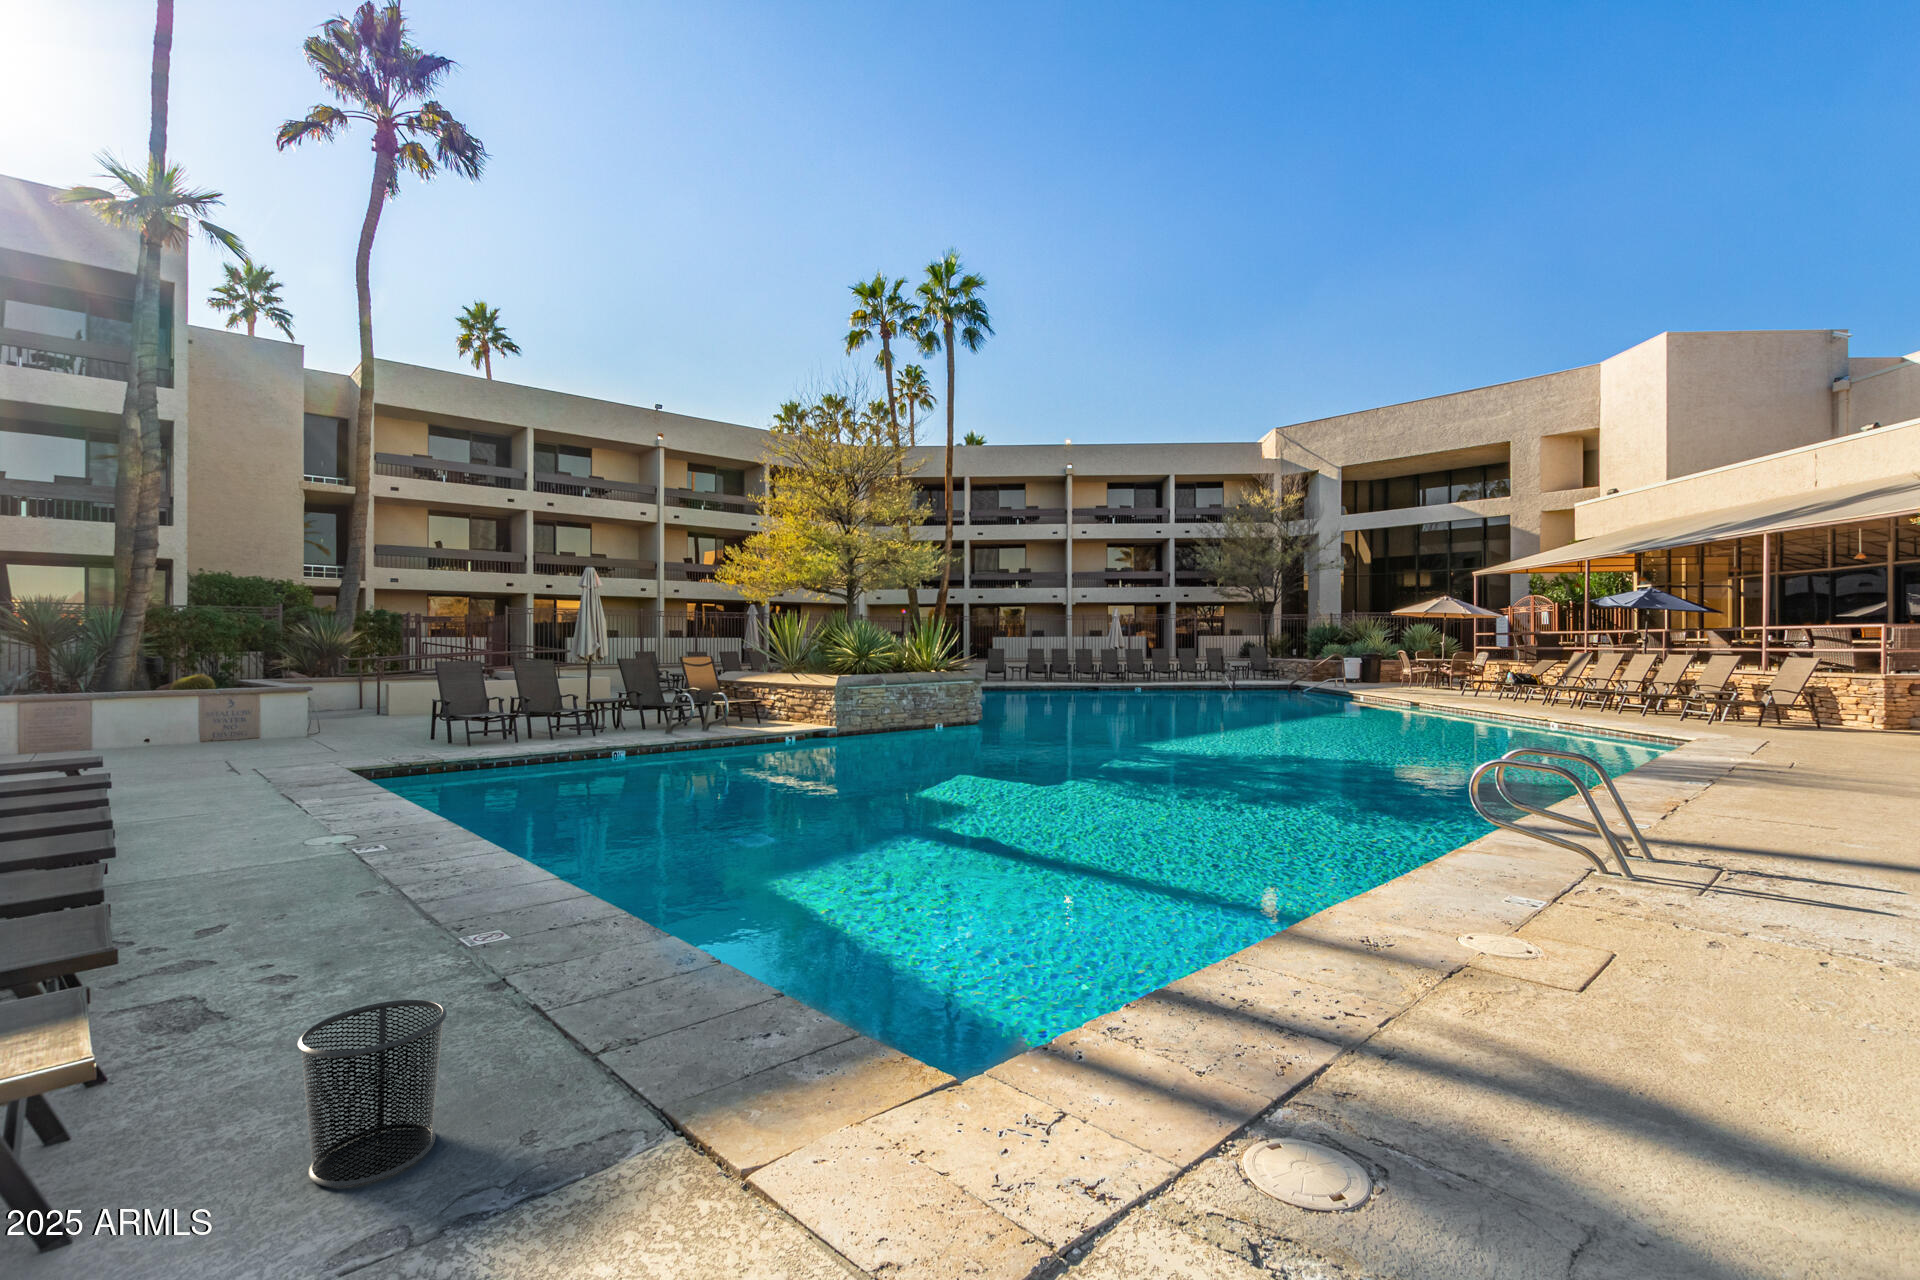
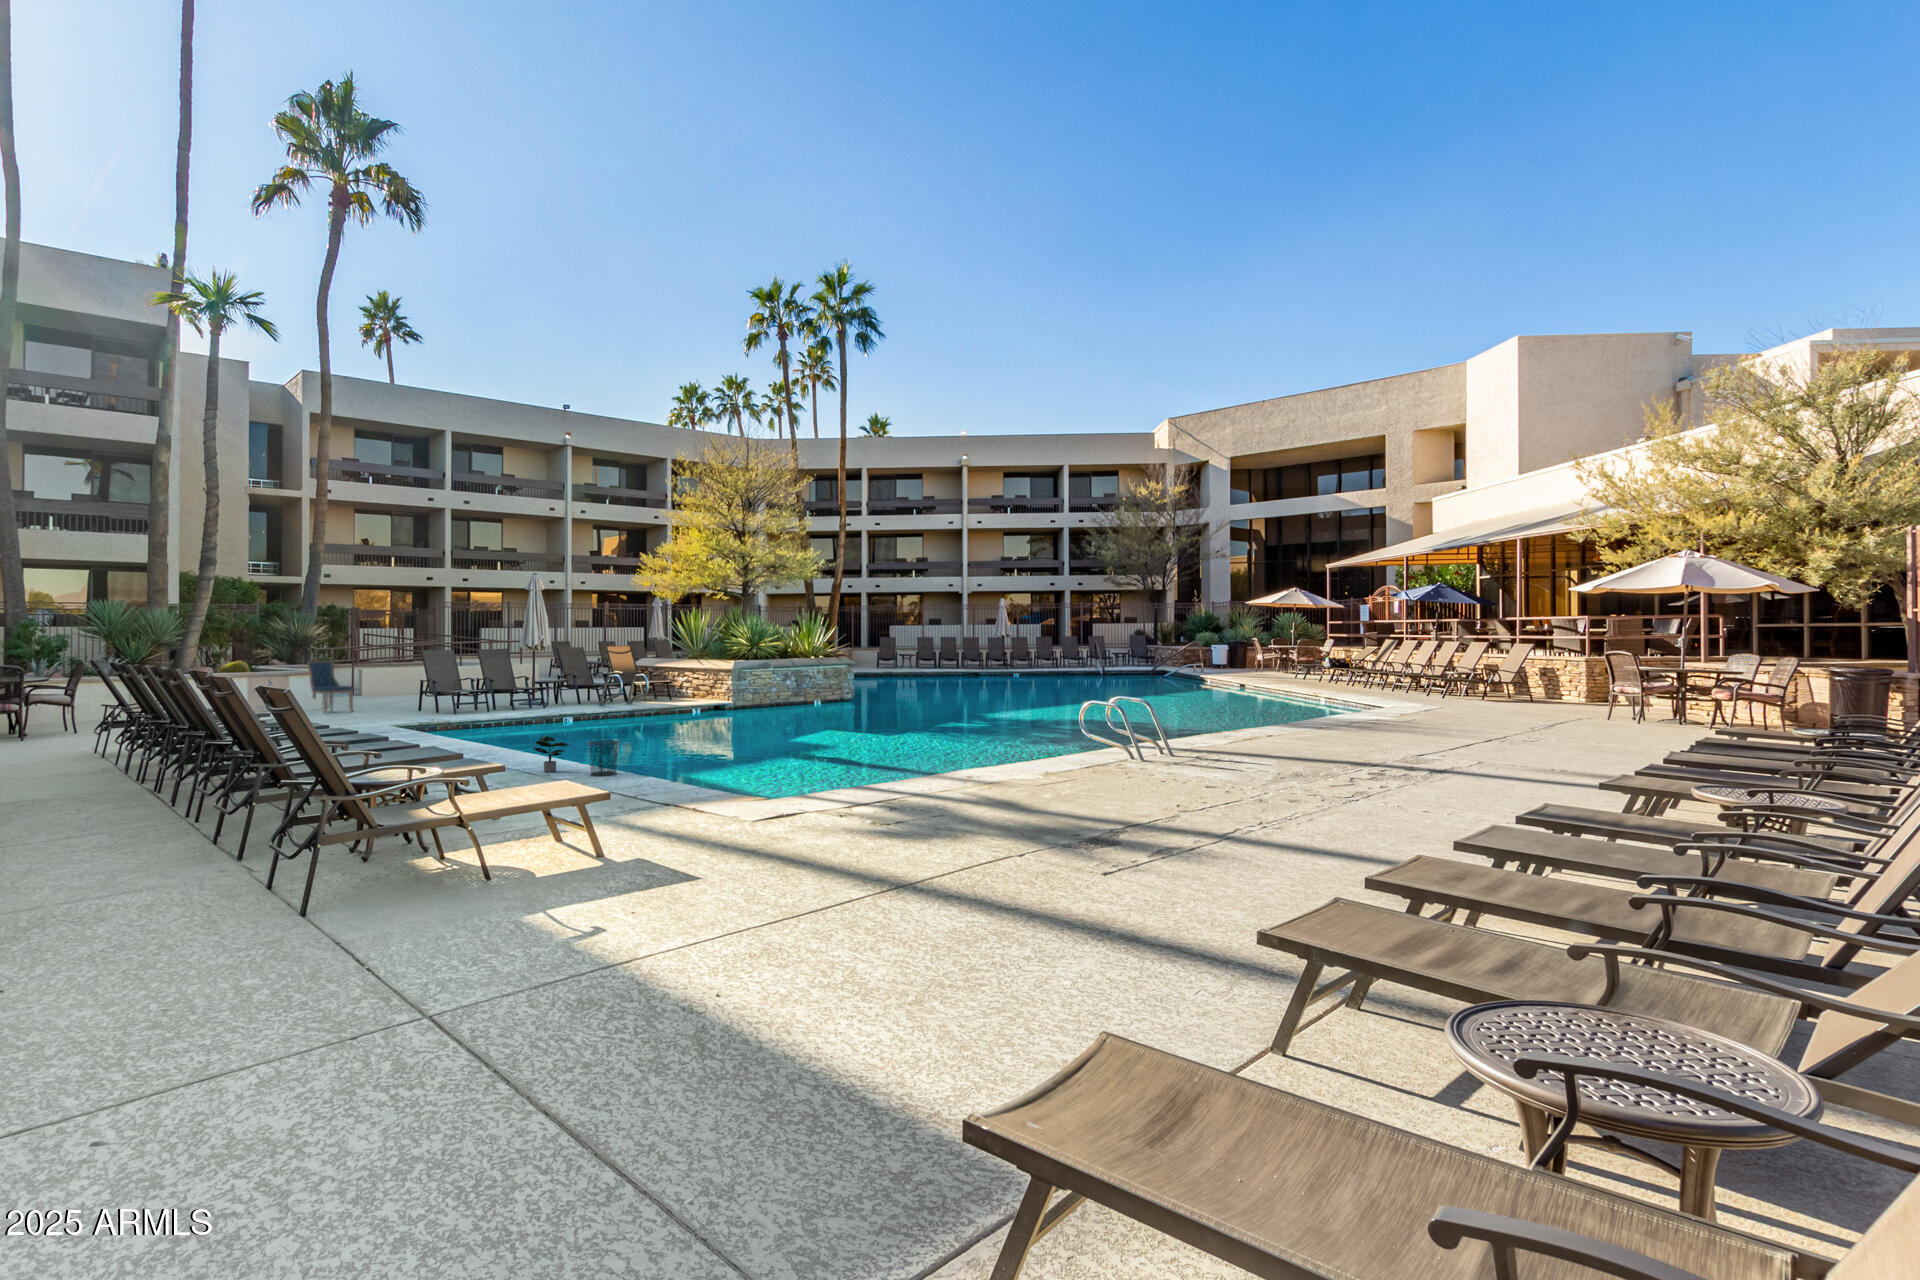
chair: none [255,674,318,749] -> present [307,661,353,713]
potted plant: none [151,956,309,1105] -> present [534,736,569,772]

